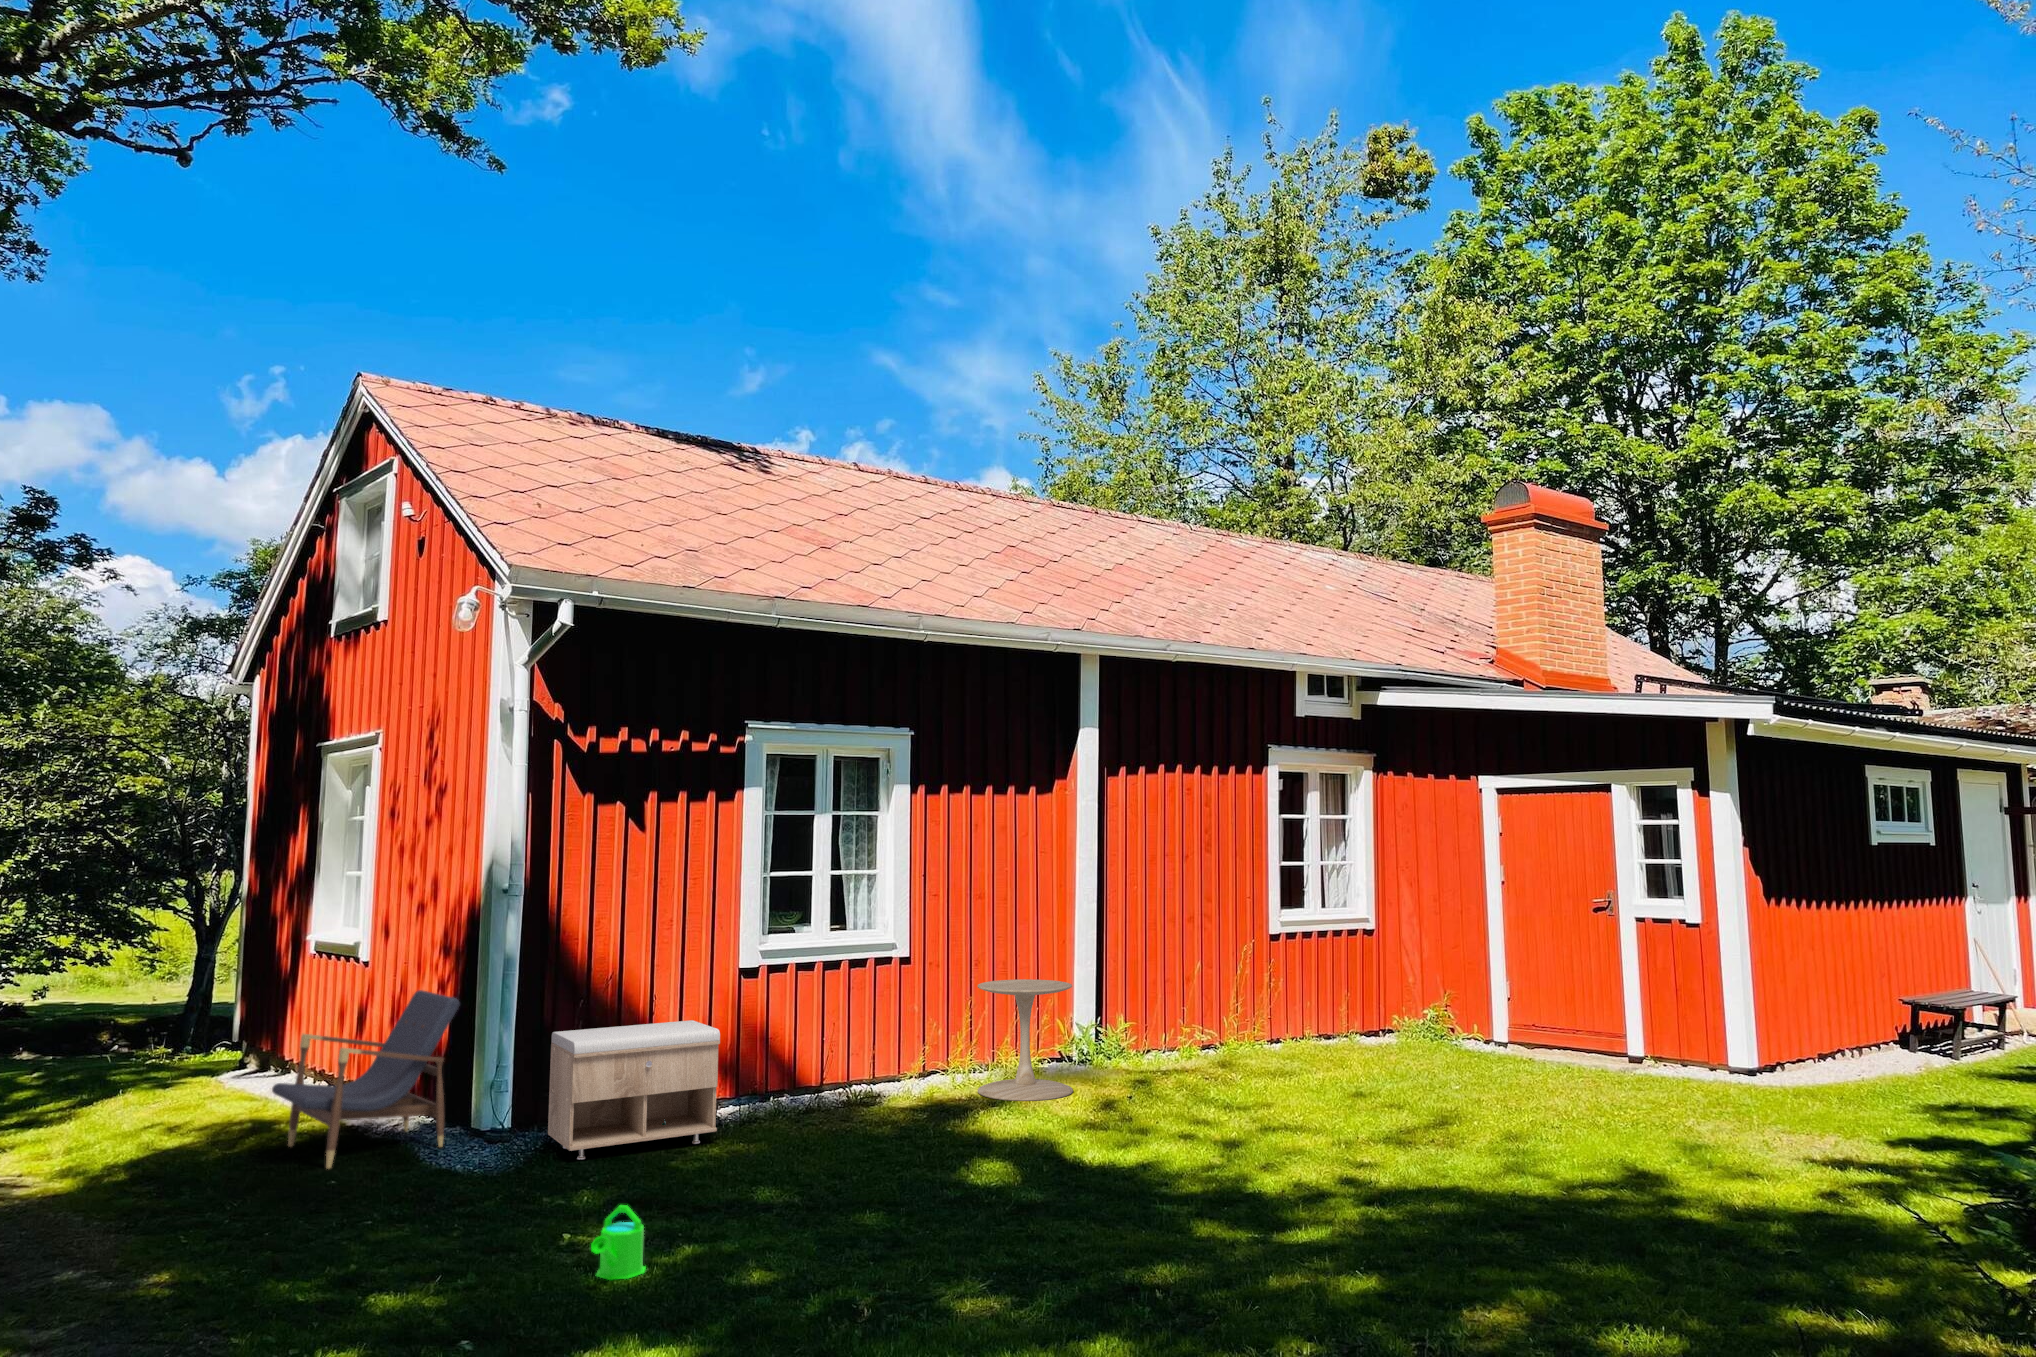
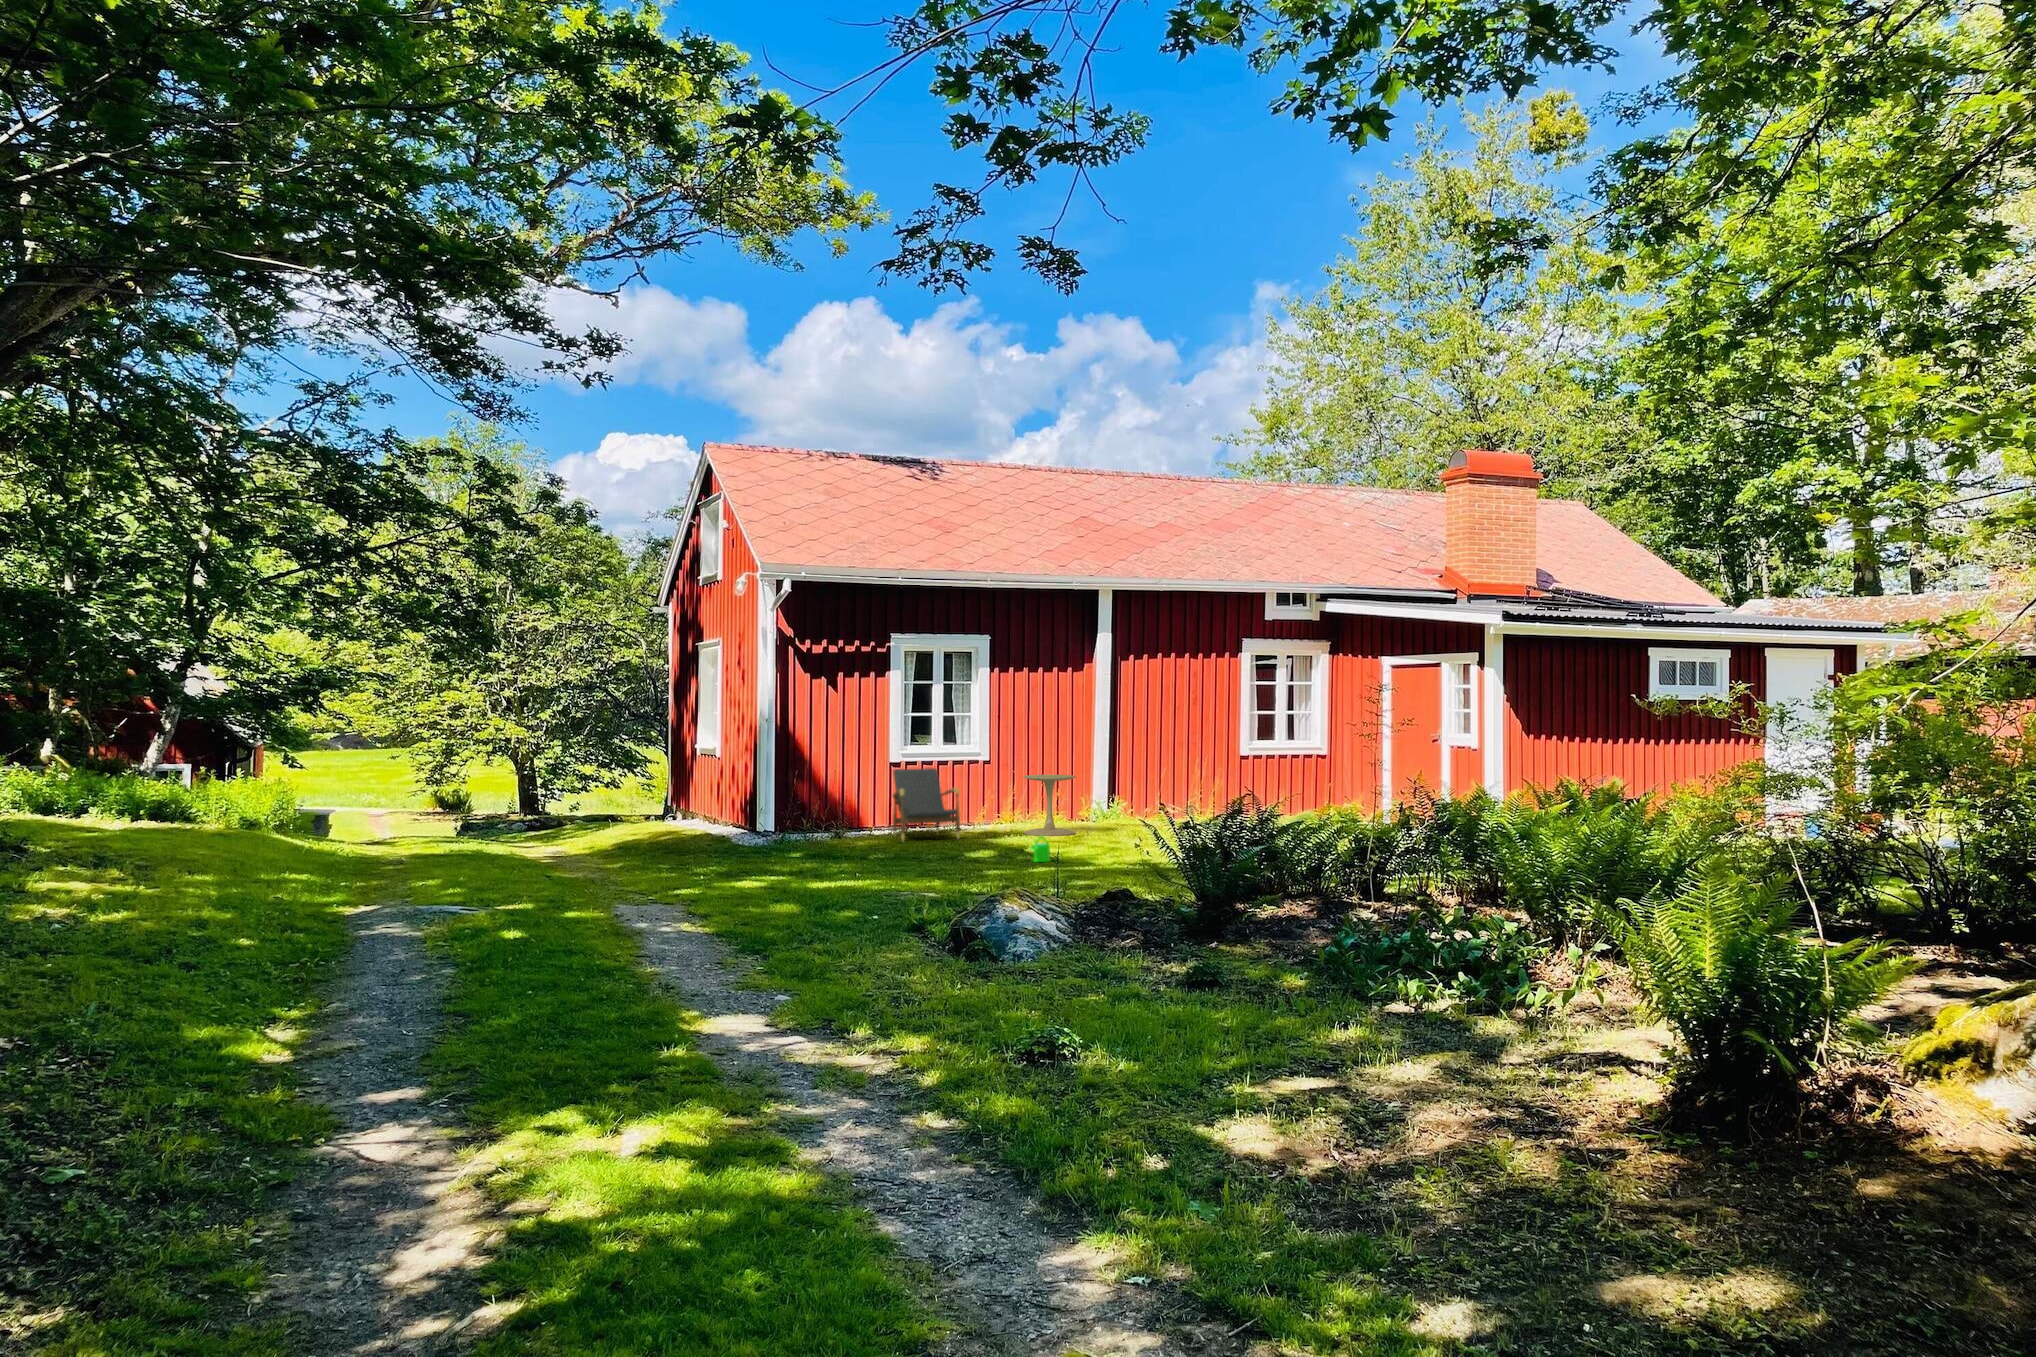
lounge chair: present [272,990,459,1168] -> present [893,768,960,841]
storage bench: present [548,1020,720,1160] -> none [796,785,870,842]
watering can: present [591,1205,646,1280] -> present [1030,836,1050,862]

